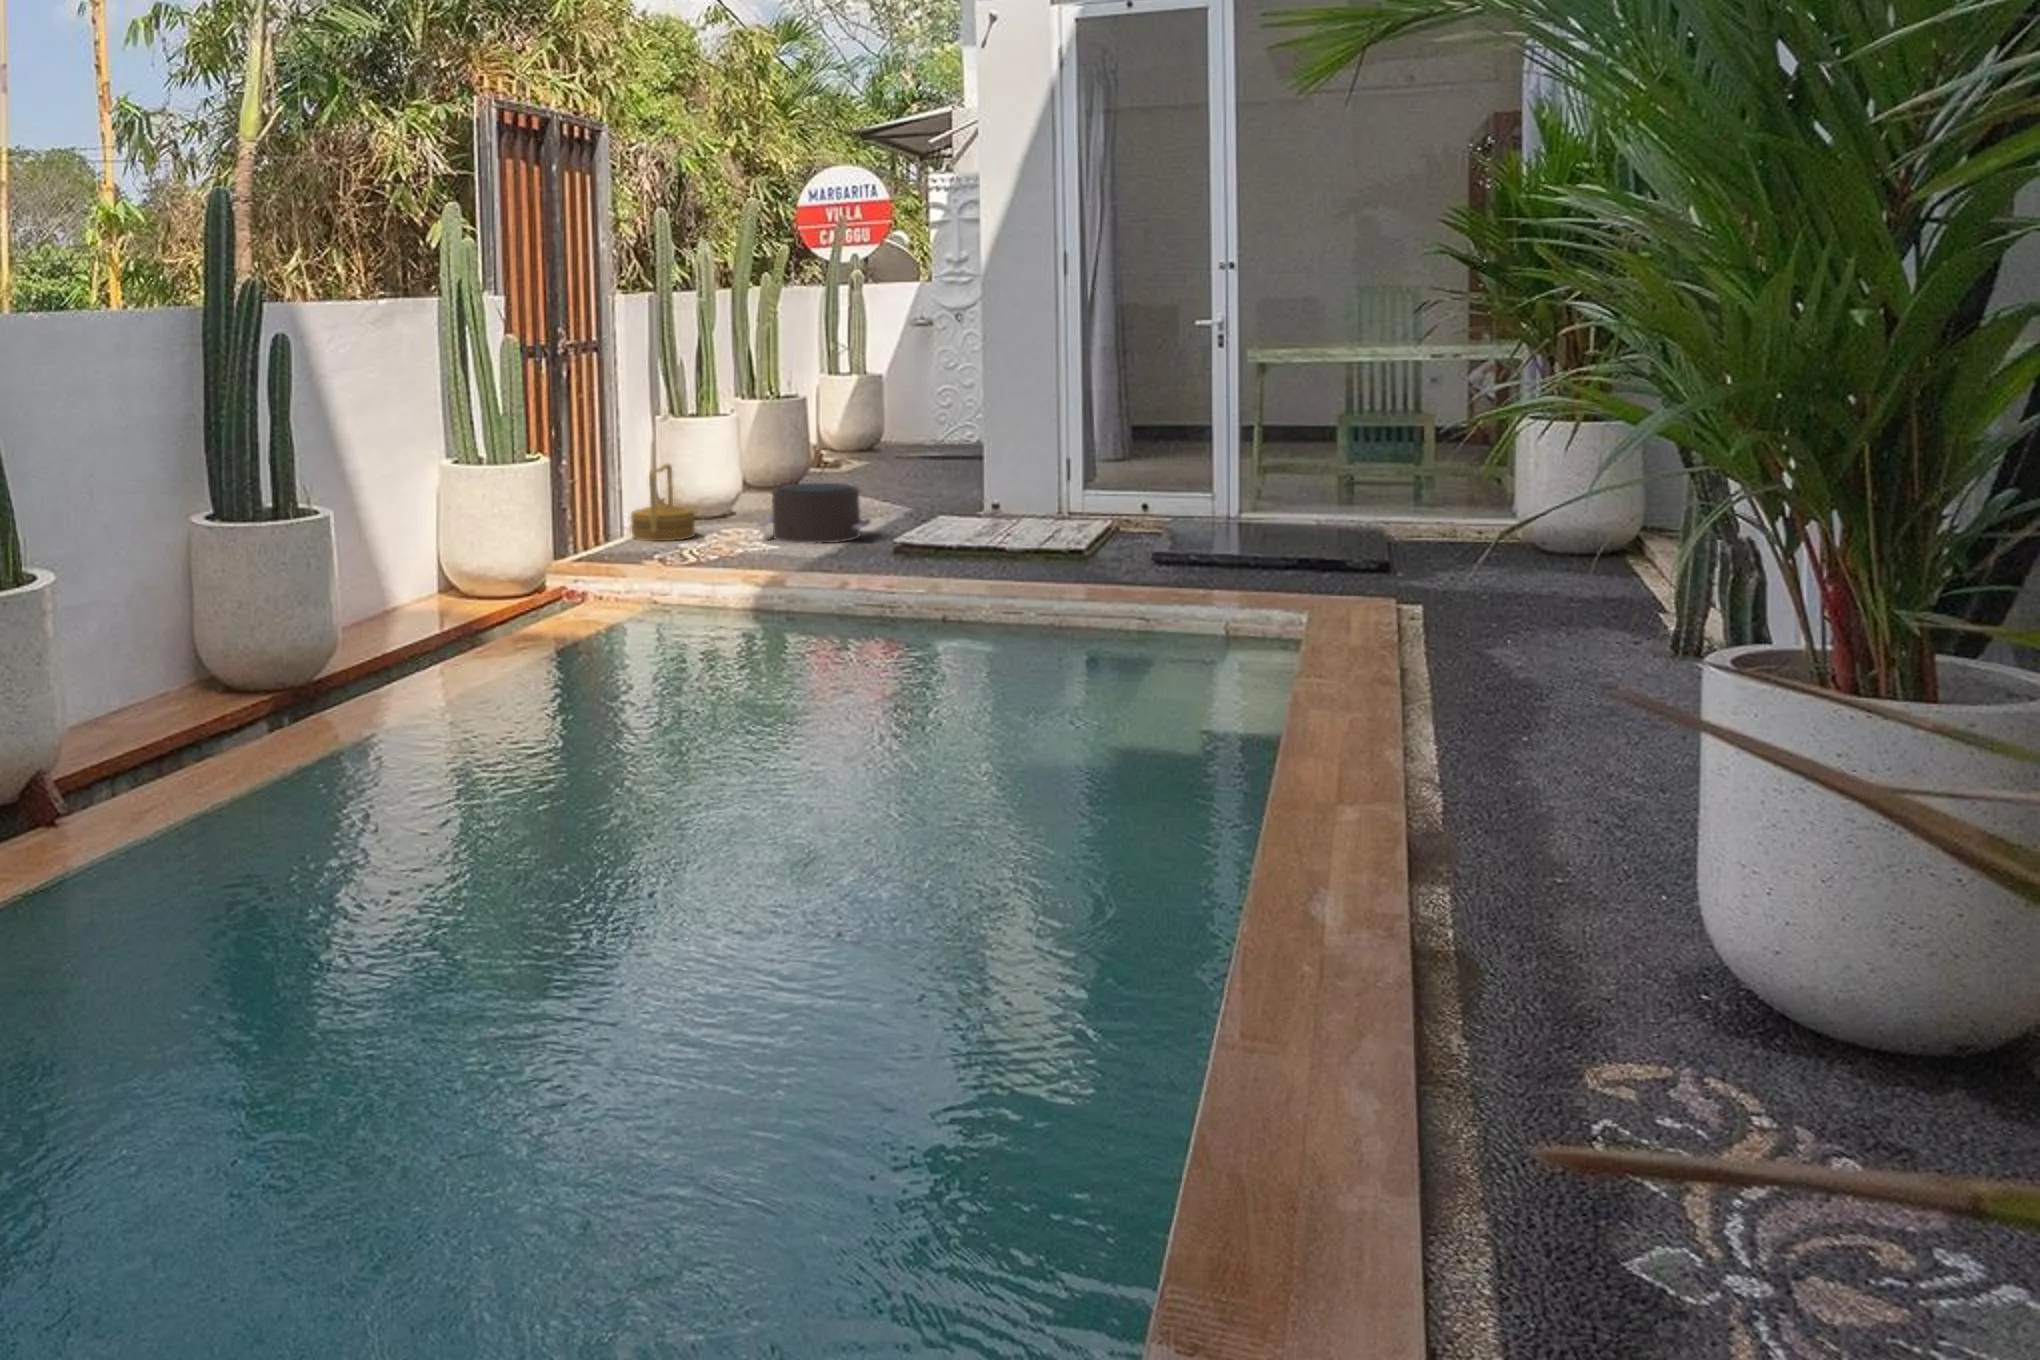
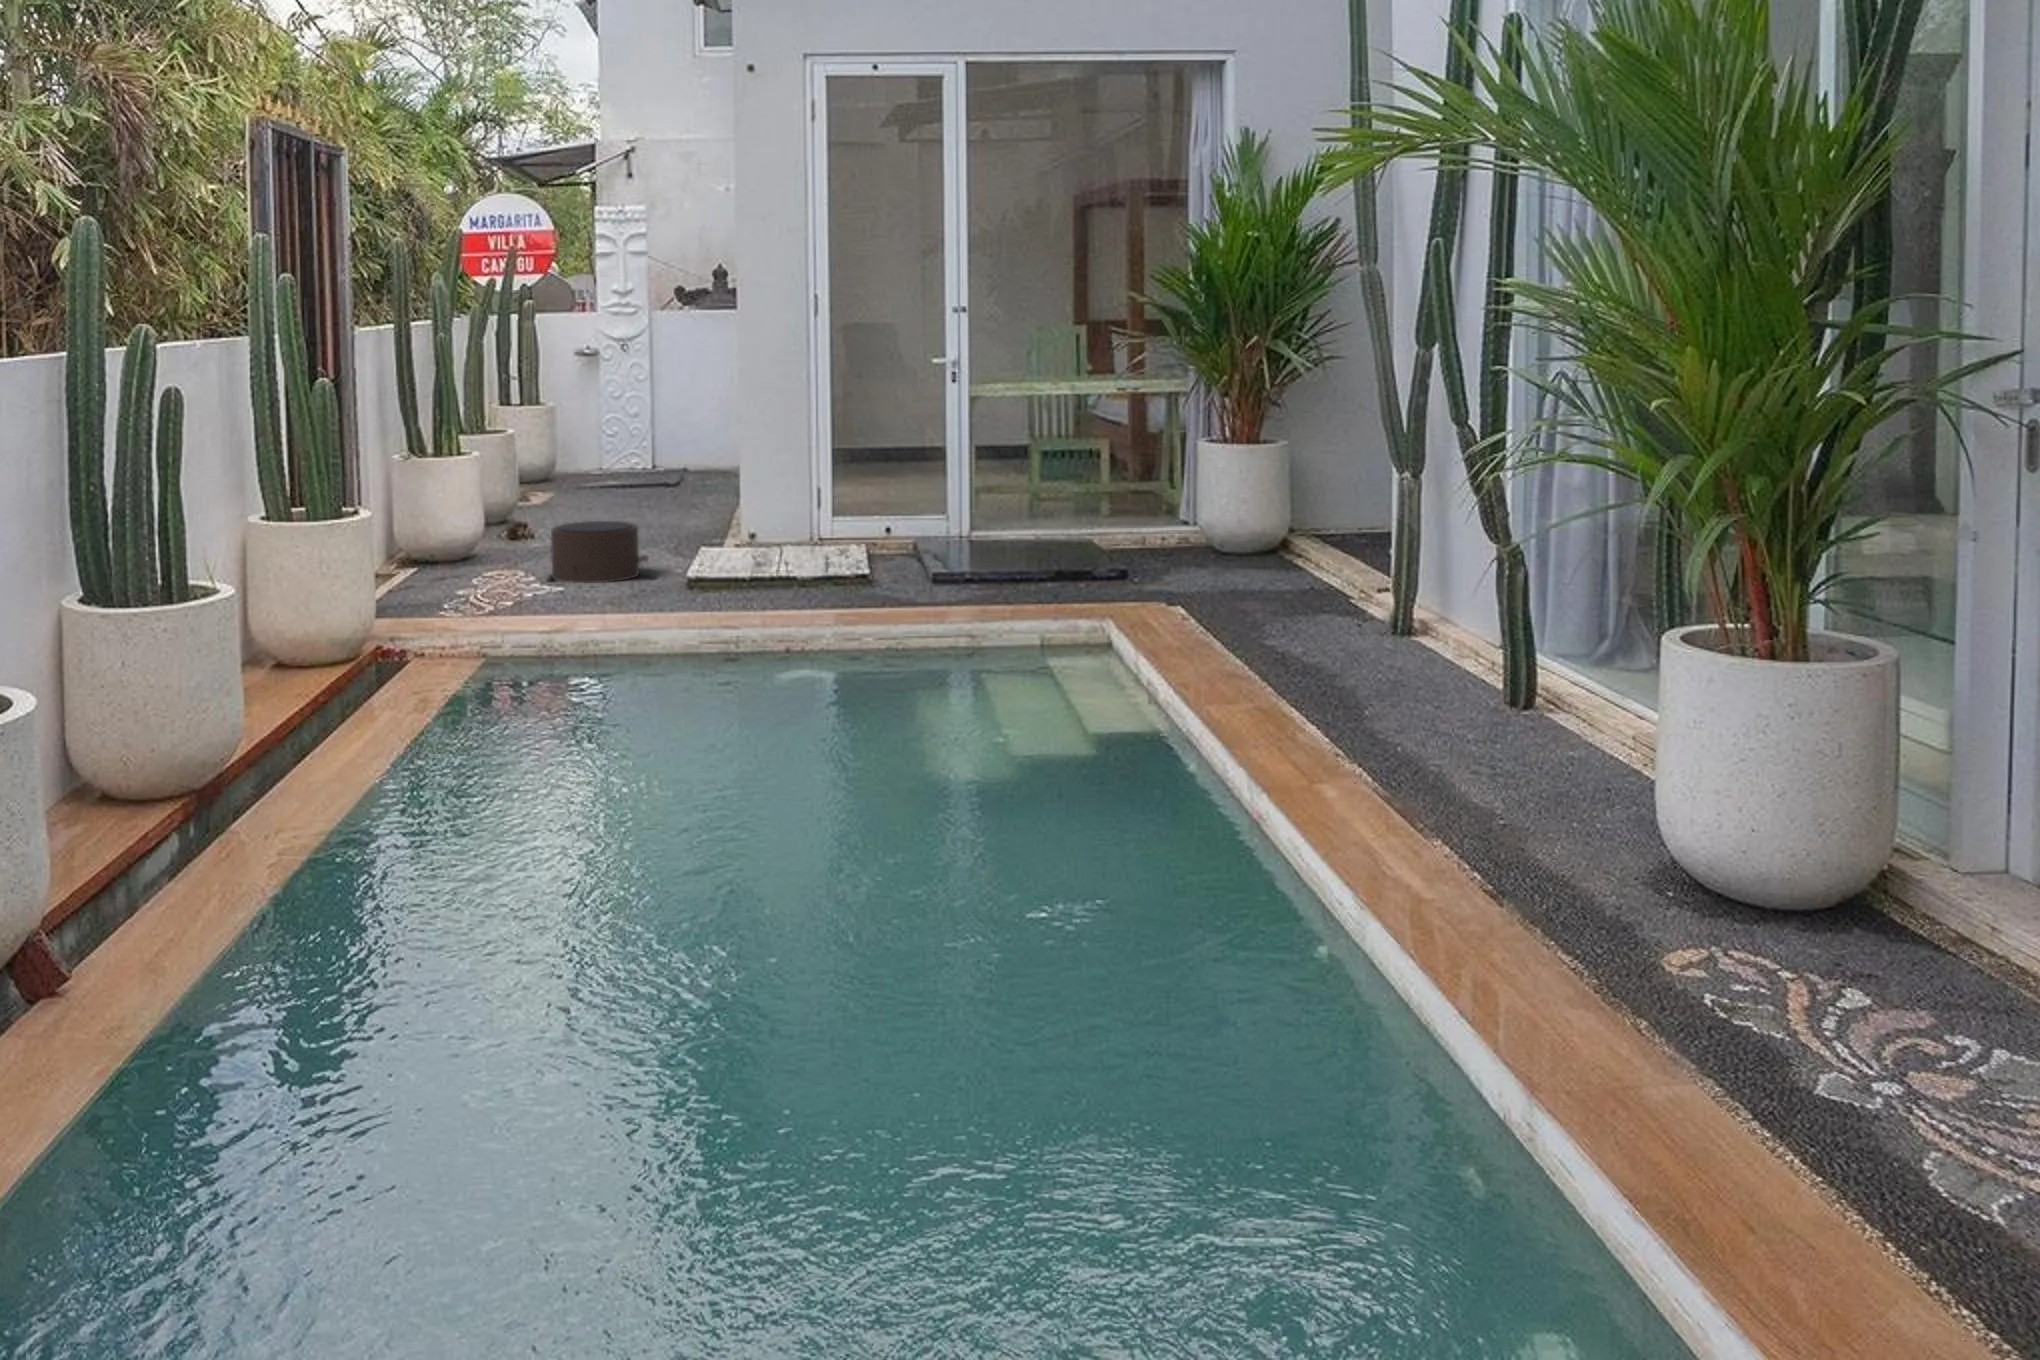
basket: present [631,464,695,541] -> none [401,507,472,589]

